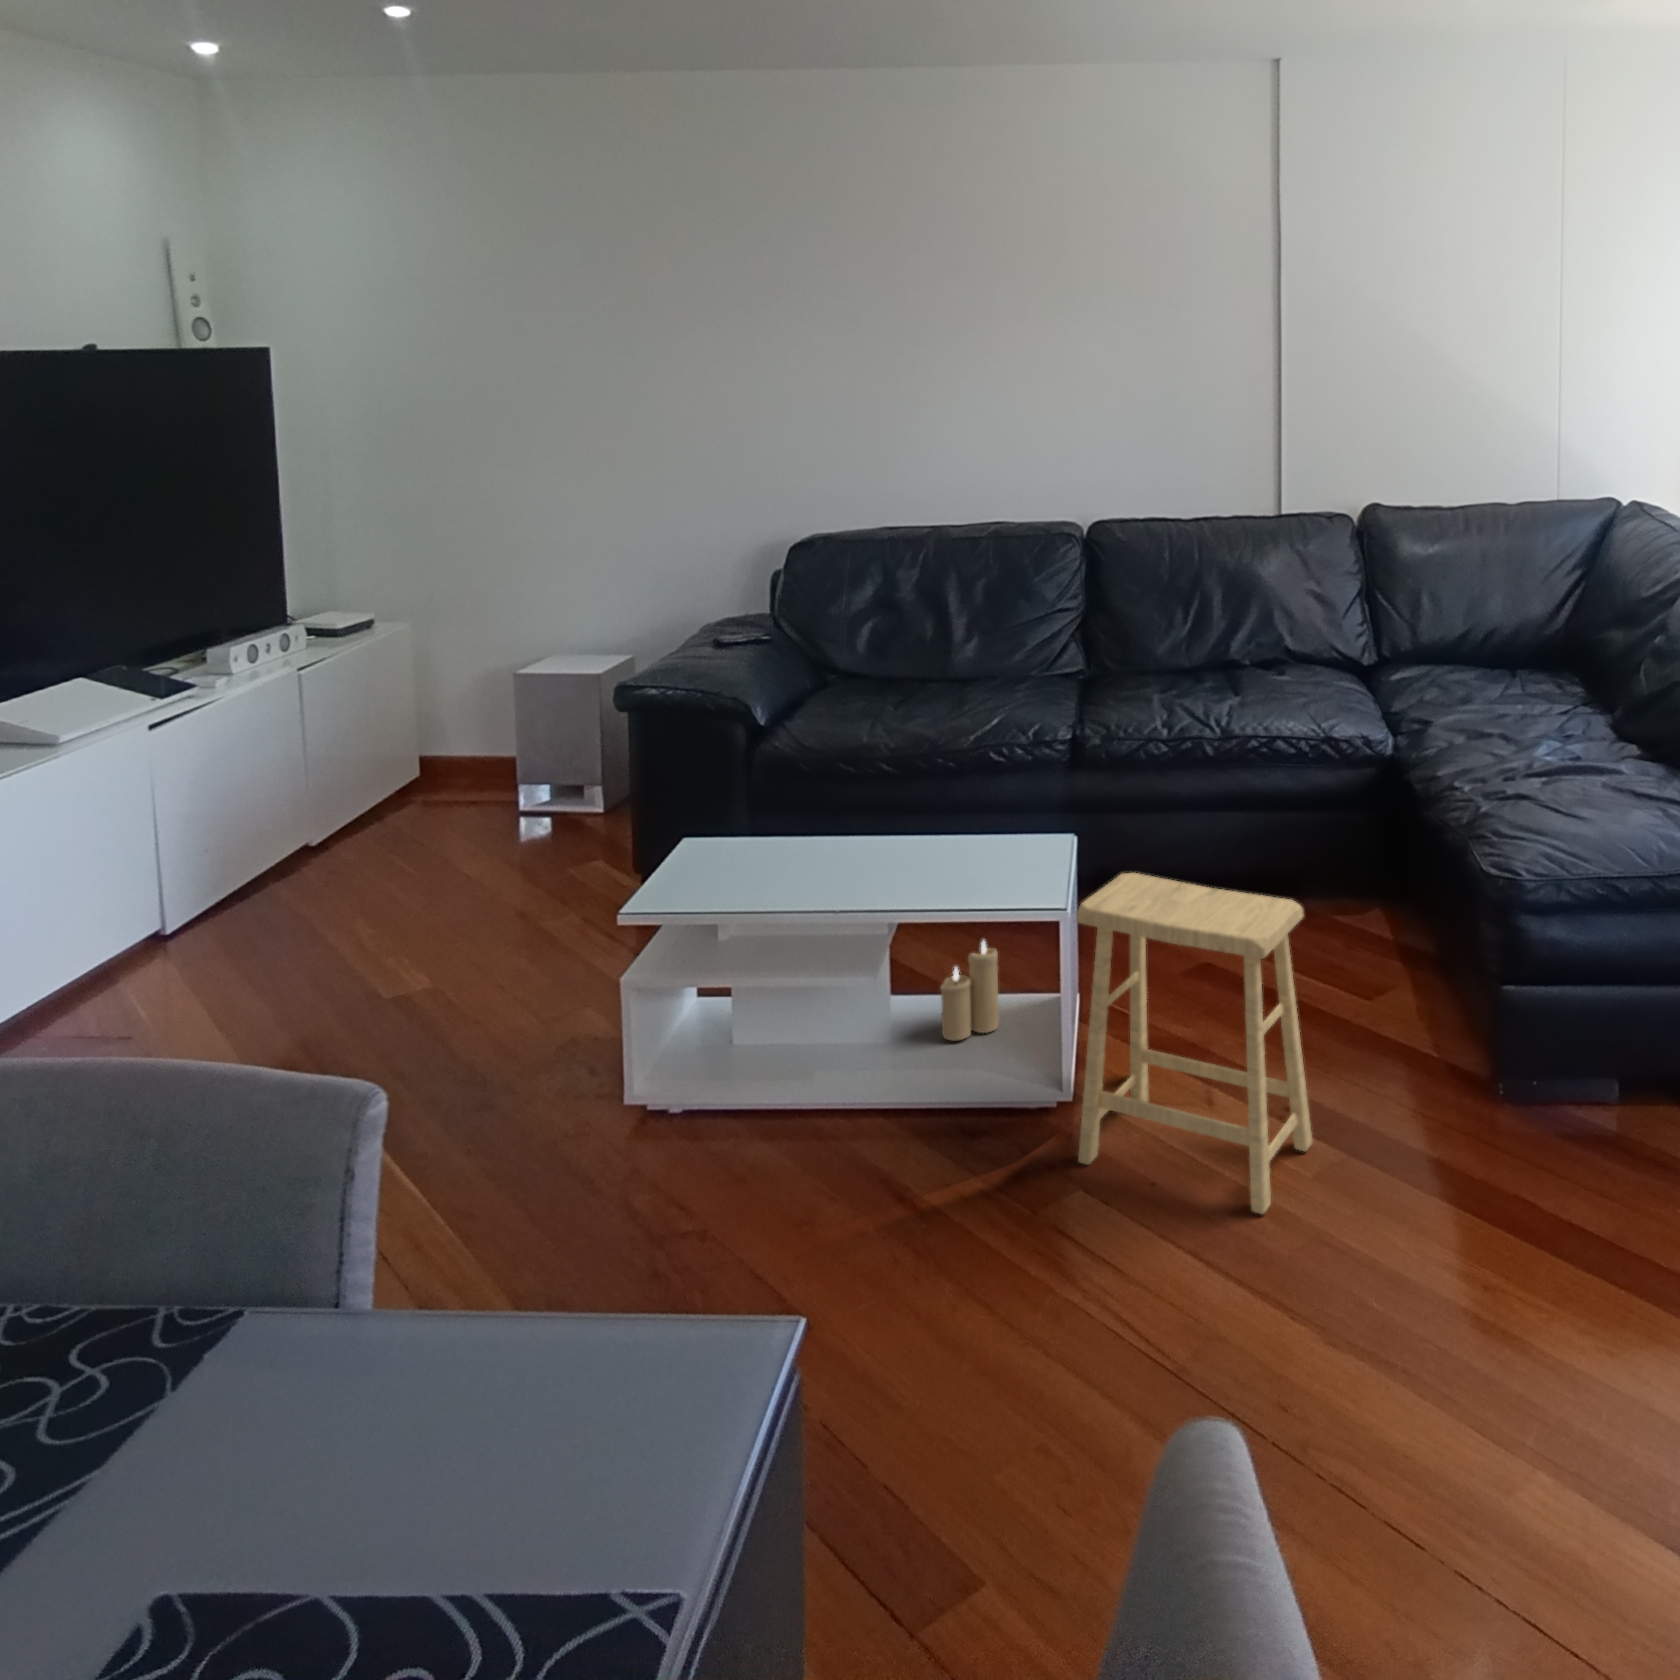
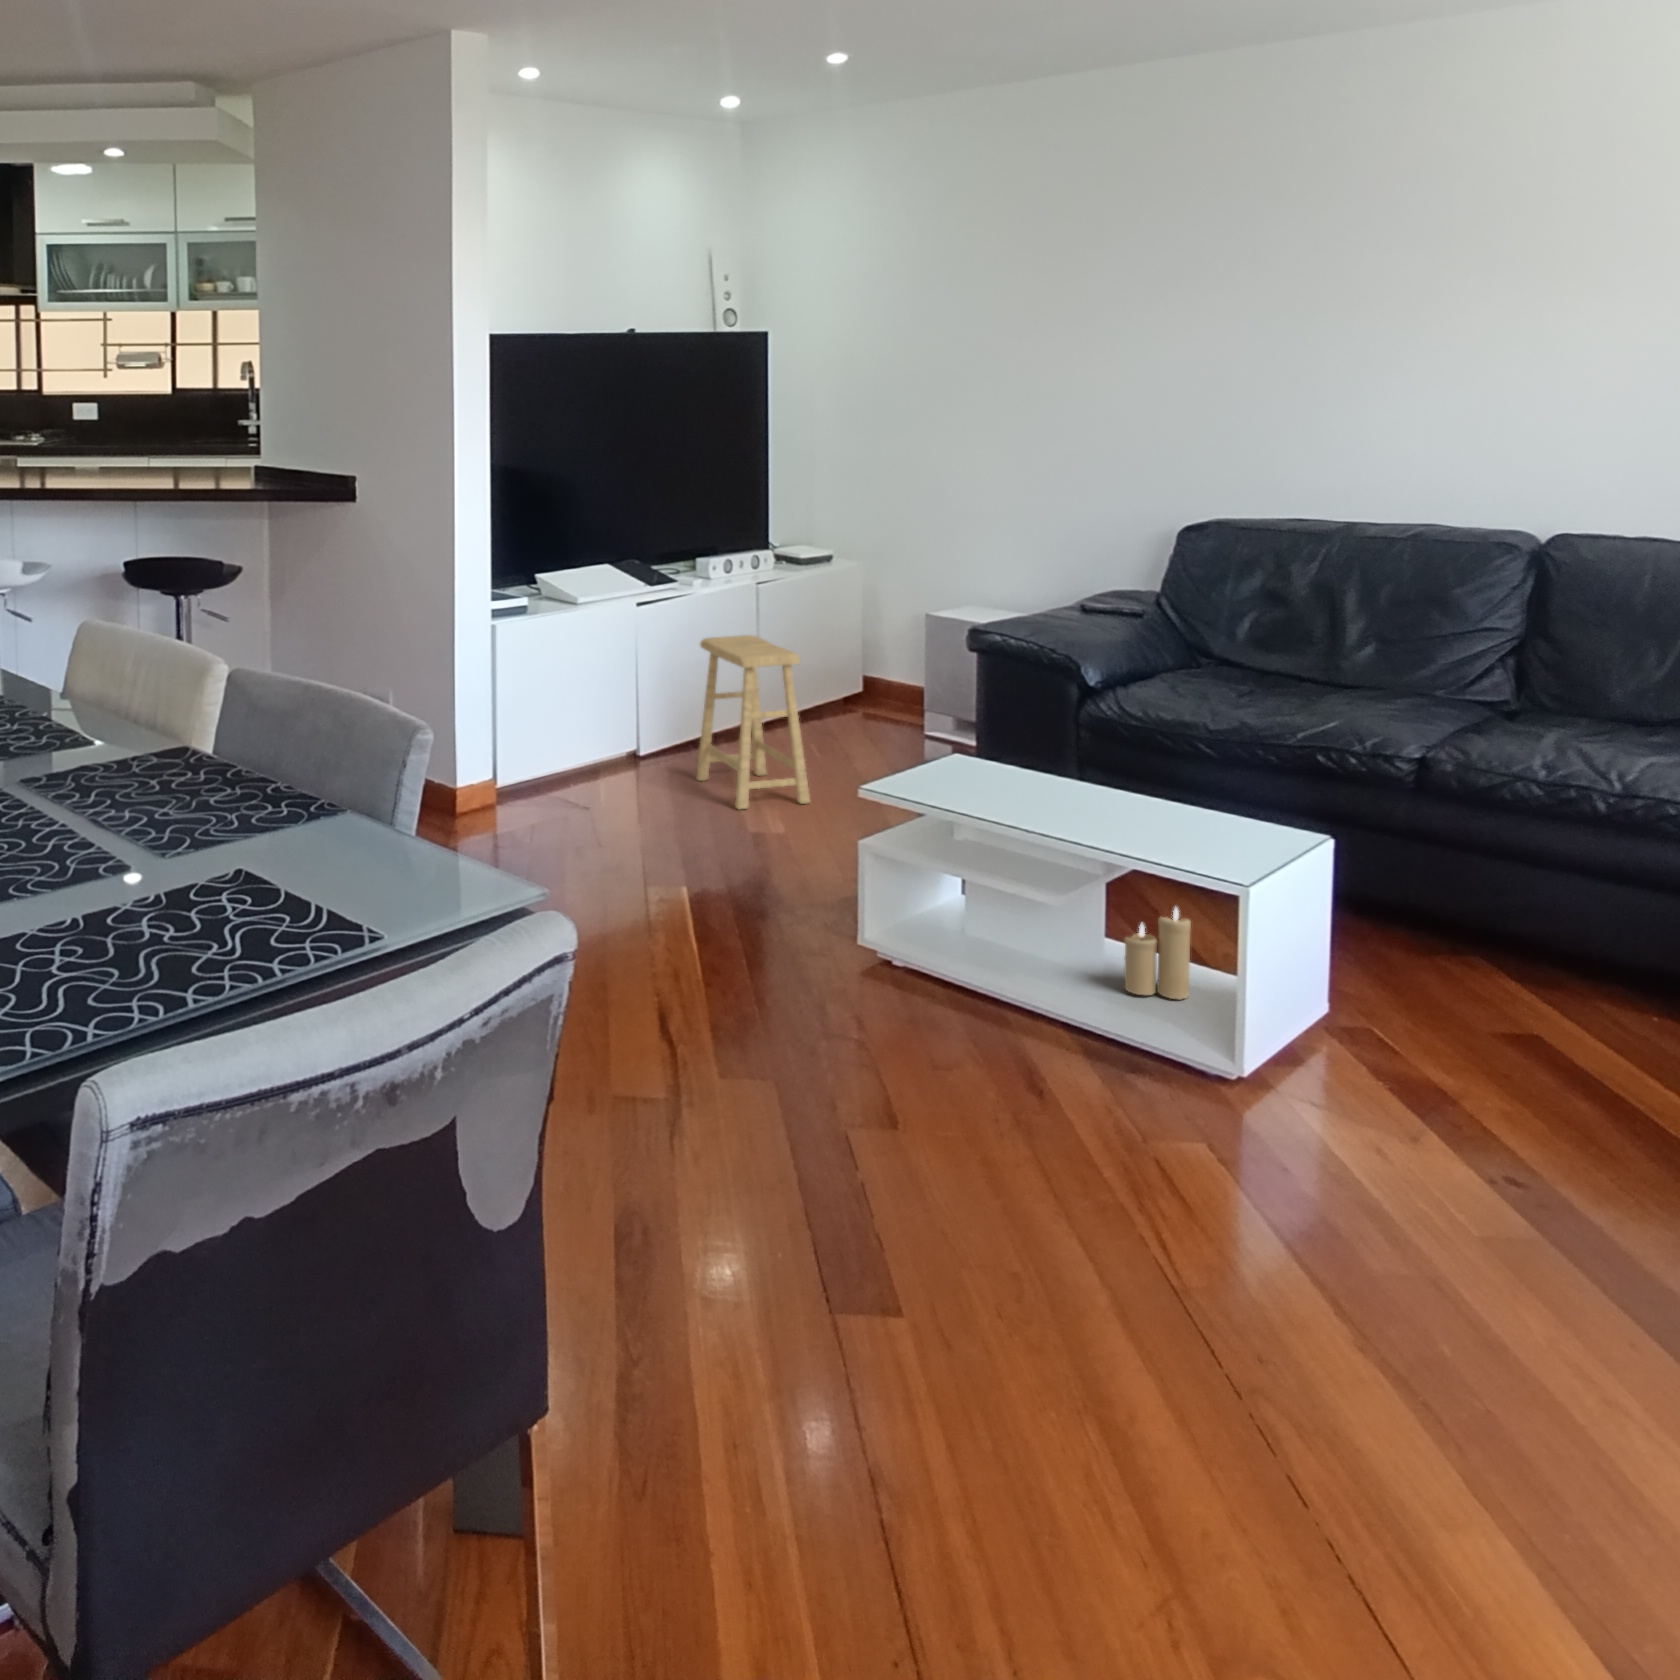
footstool: present [1077,873,1312,1214] -> present [697,635,810,809]

